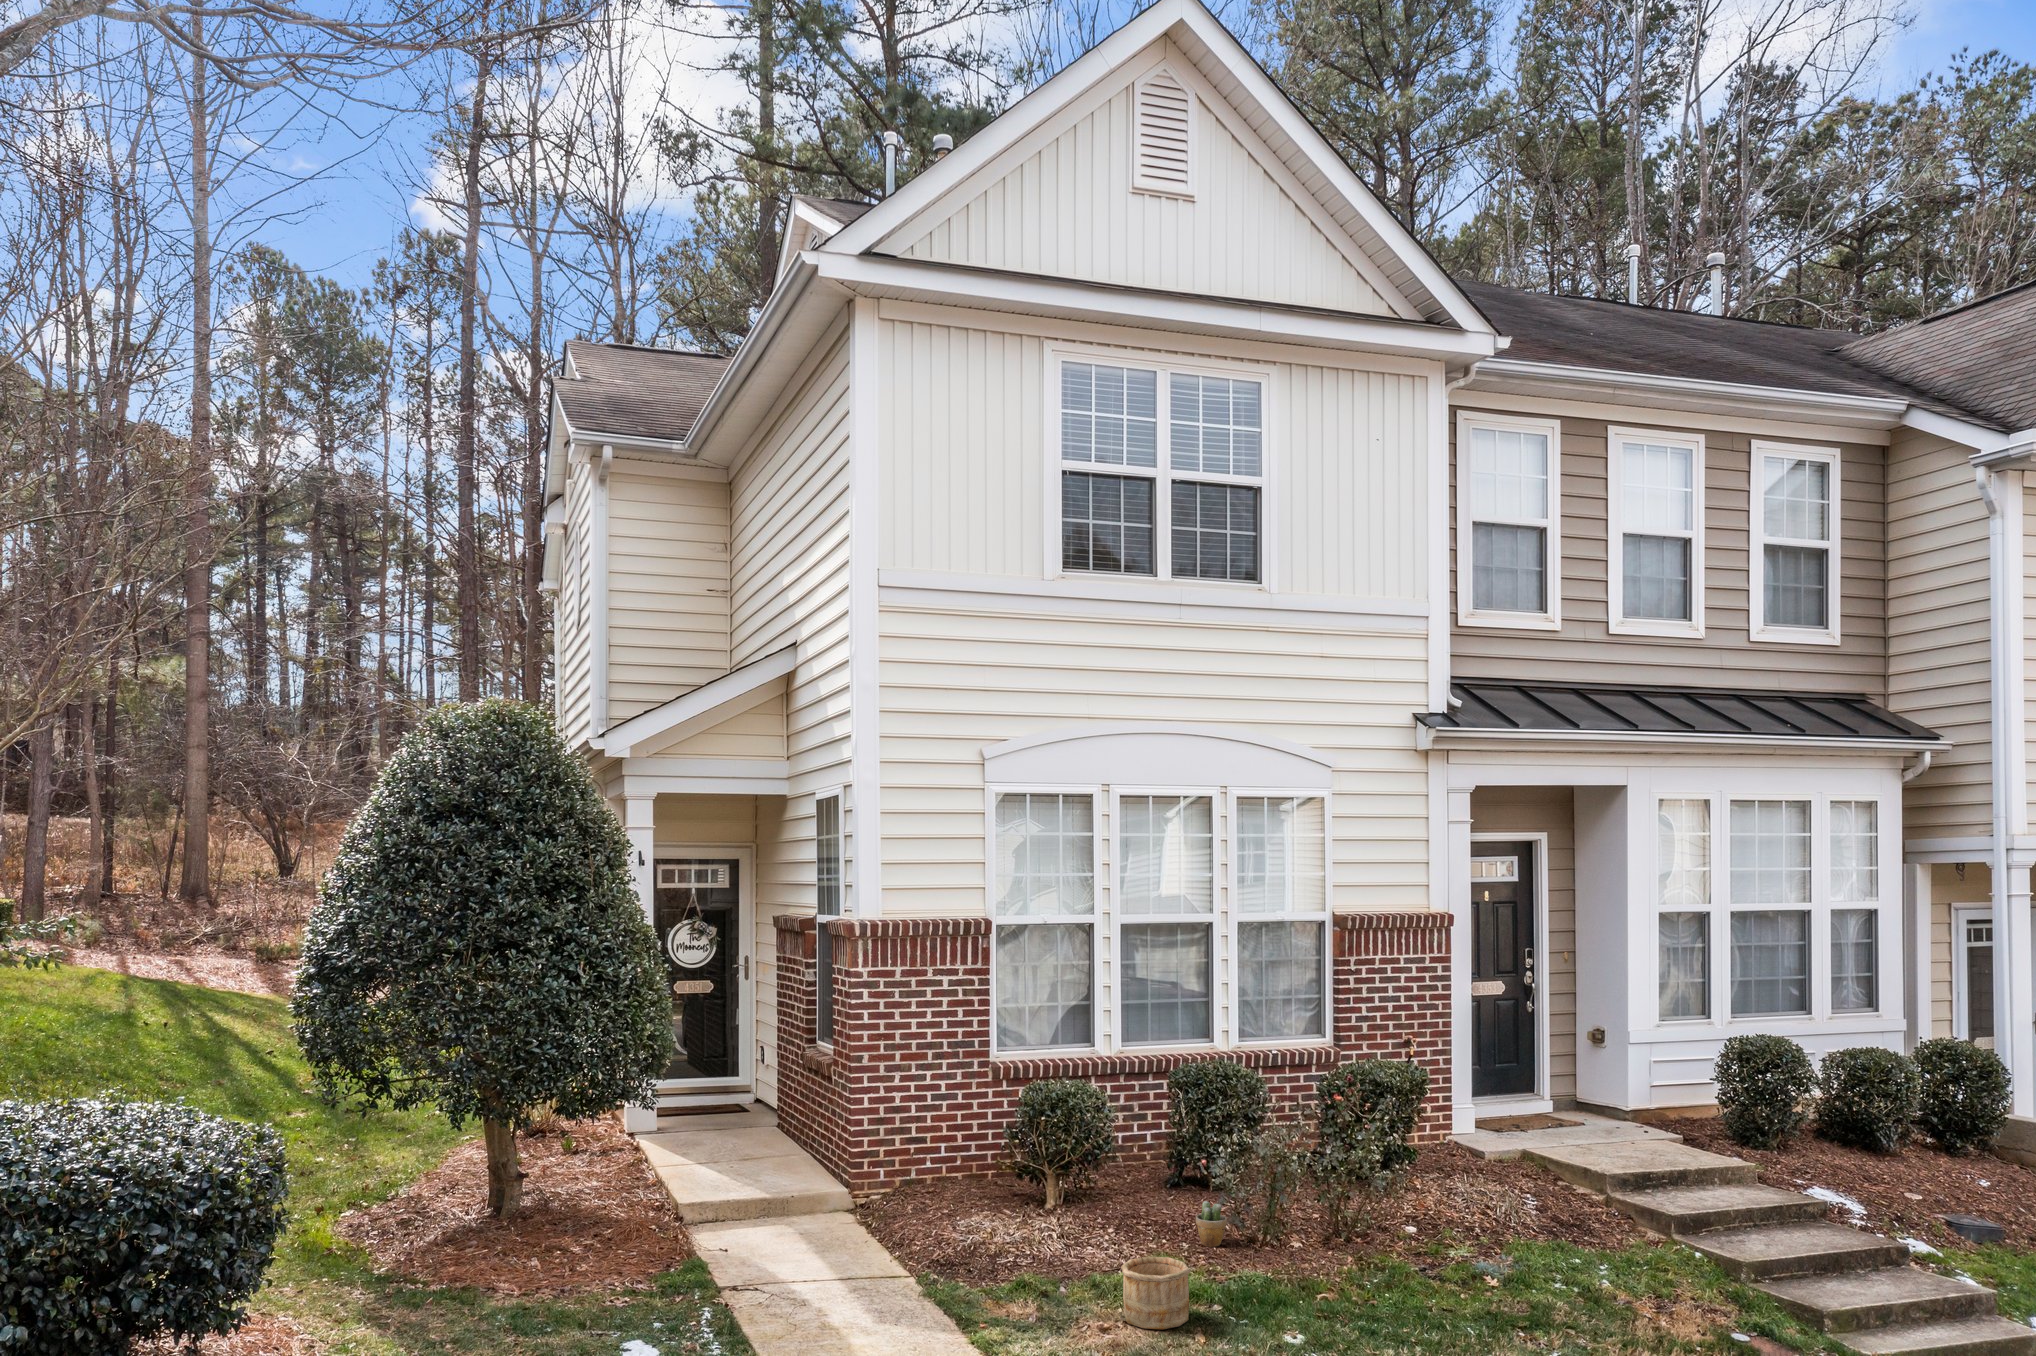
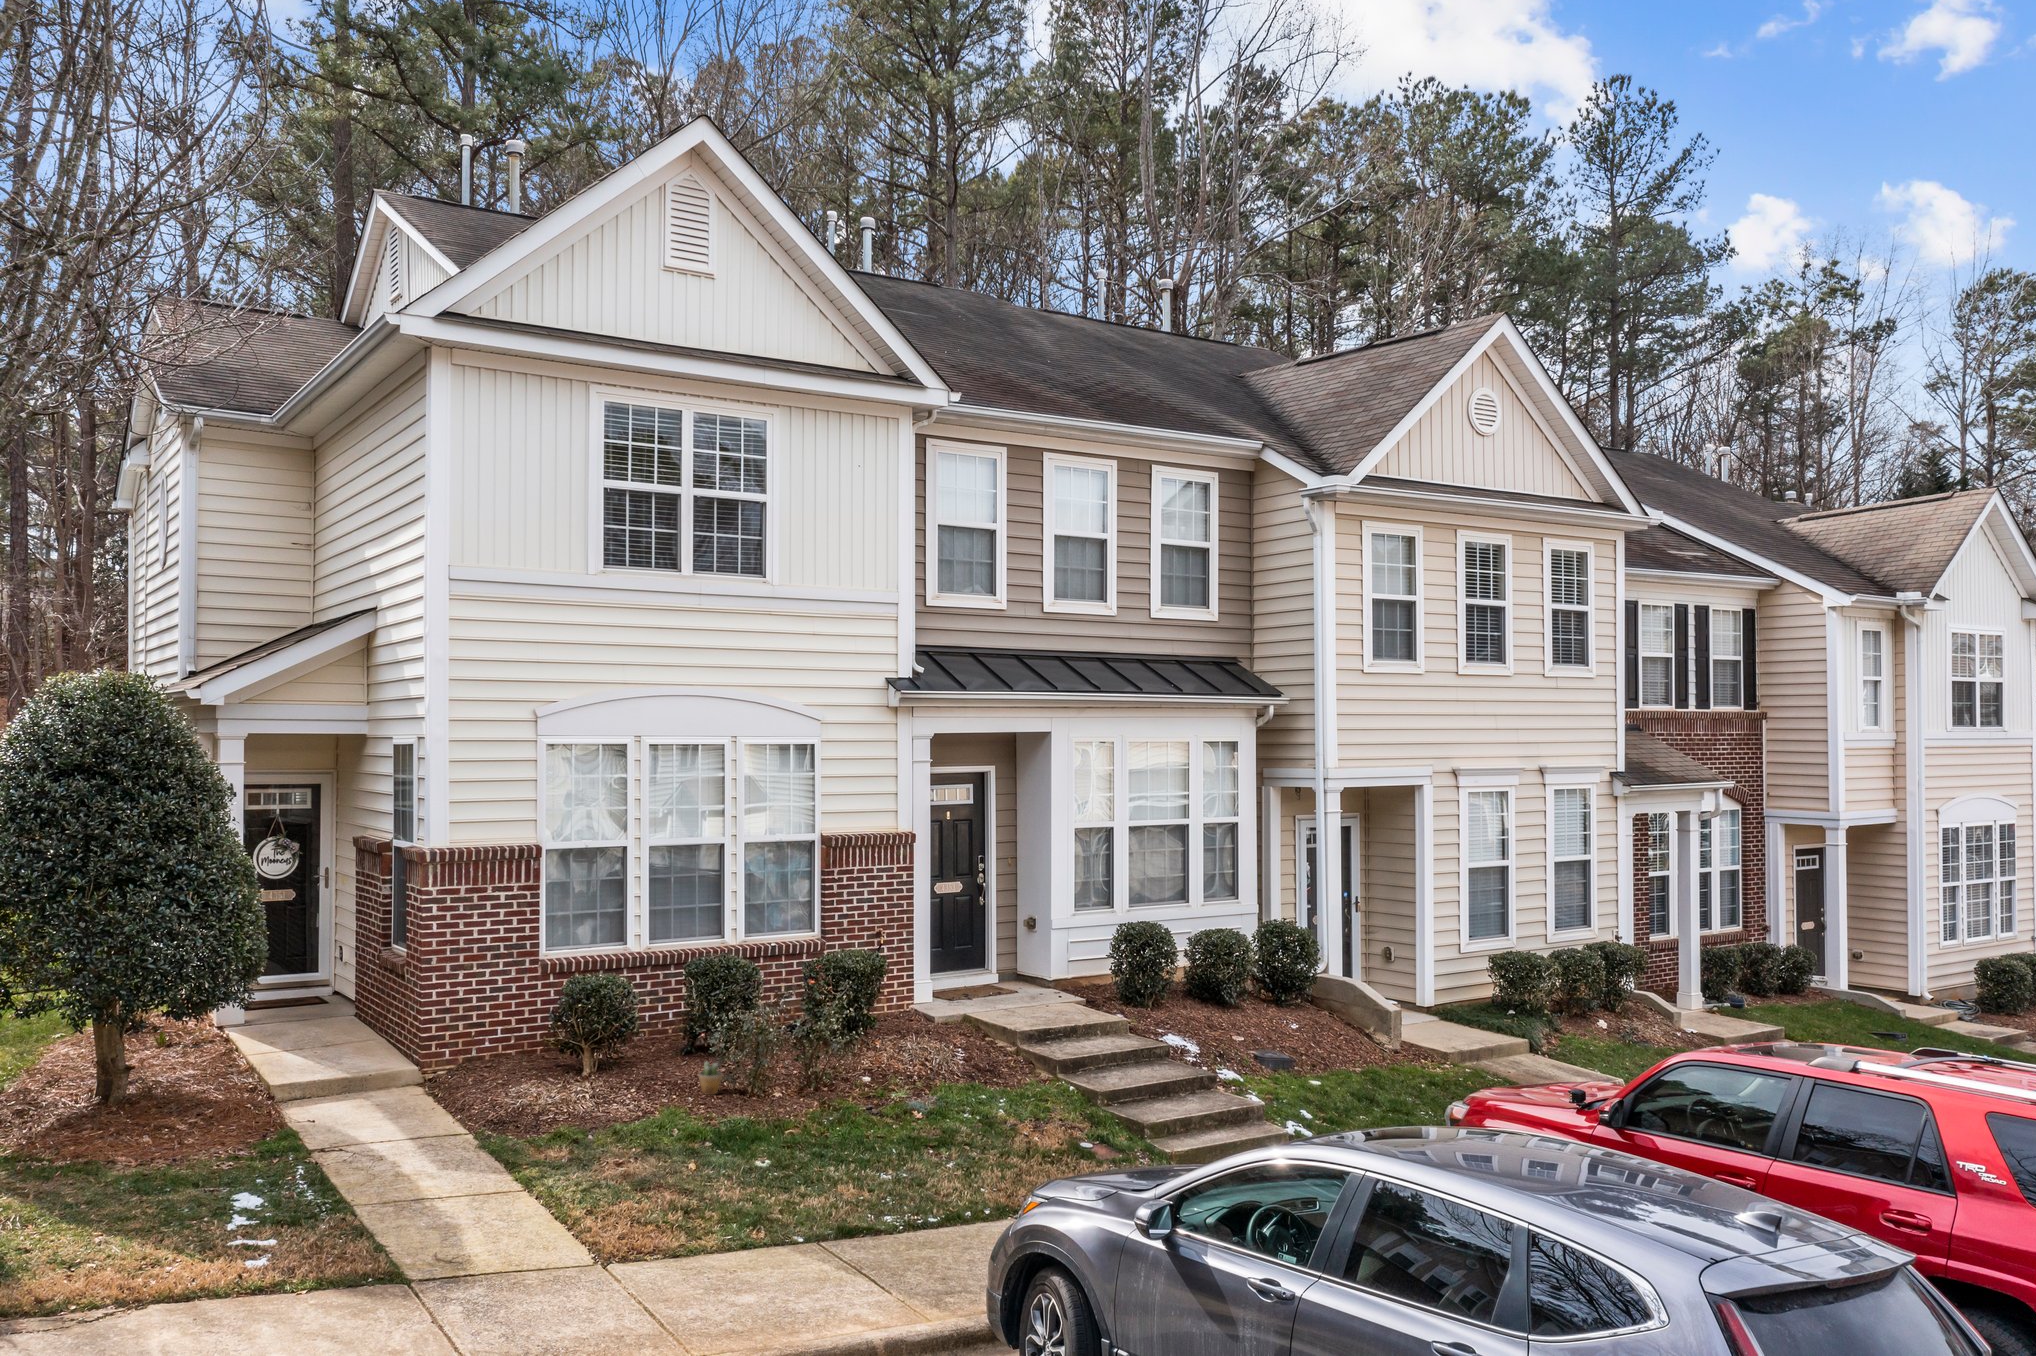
wooden bucket: present [1121,1257,1190,1330] -> none [633,1105,685,1156]

